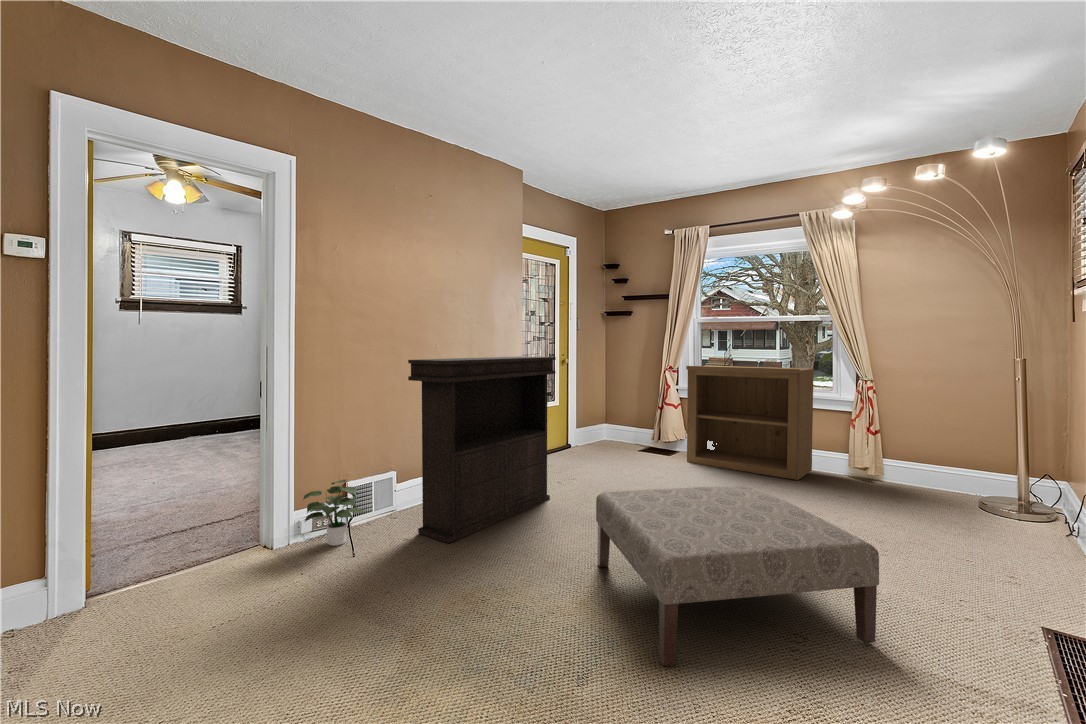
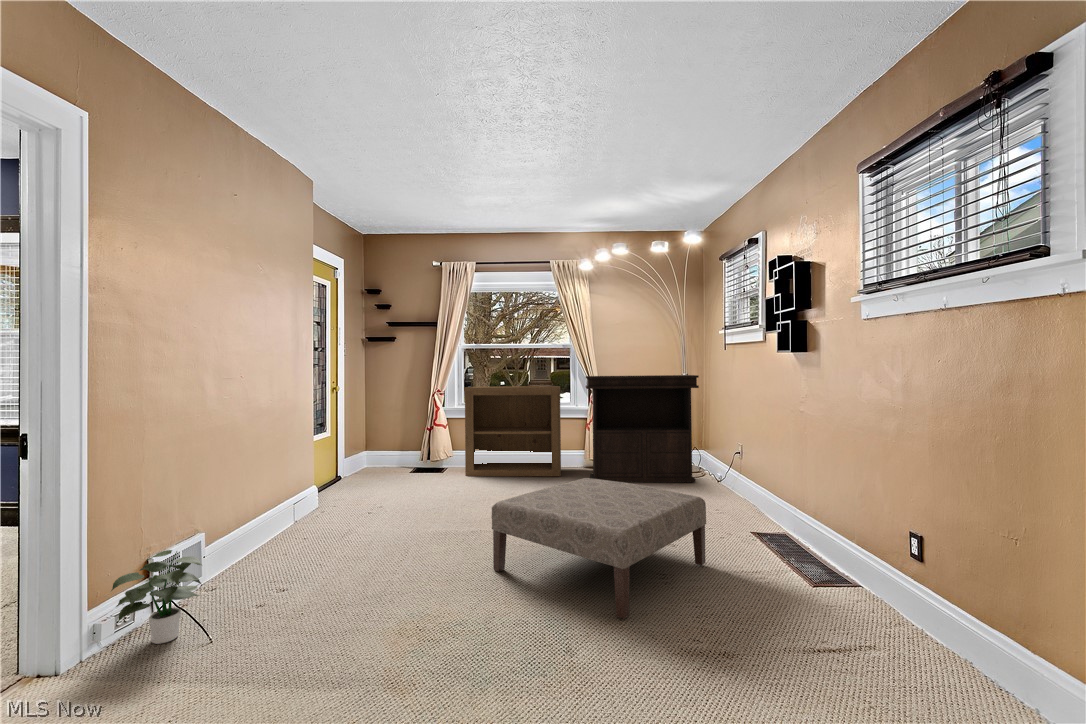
console table: present [408,356,556,543] -> present [586,375,699,482]

